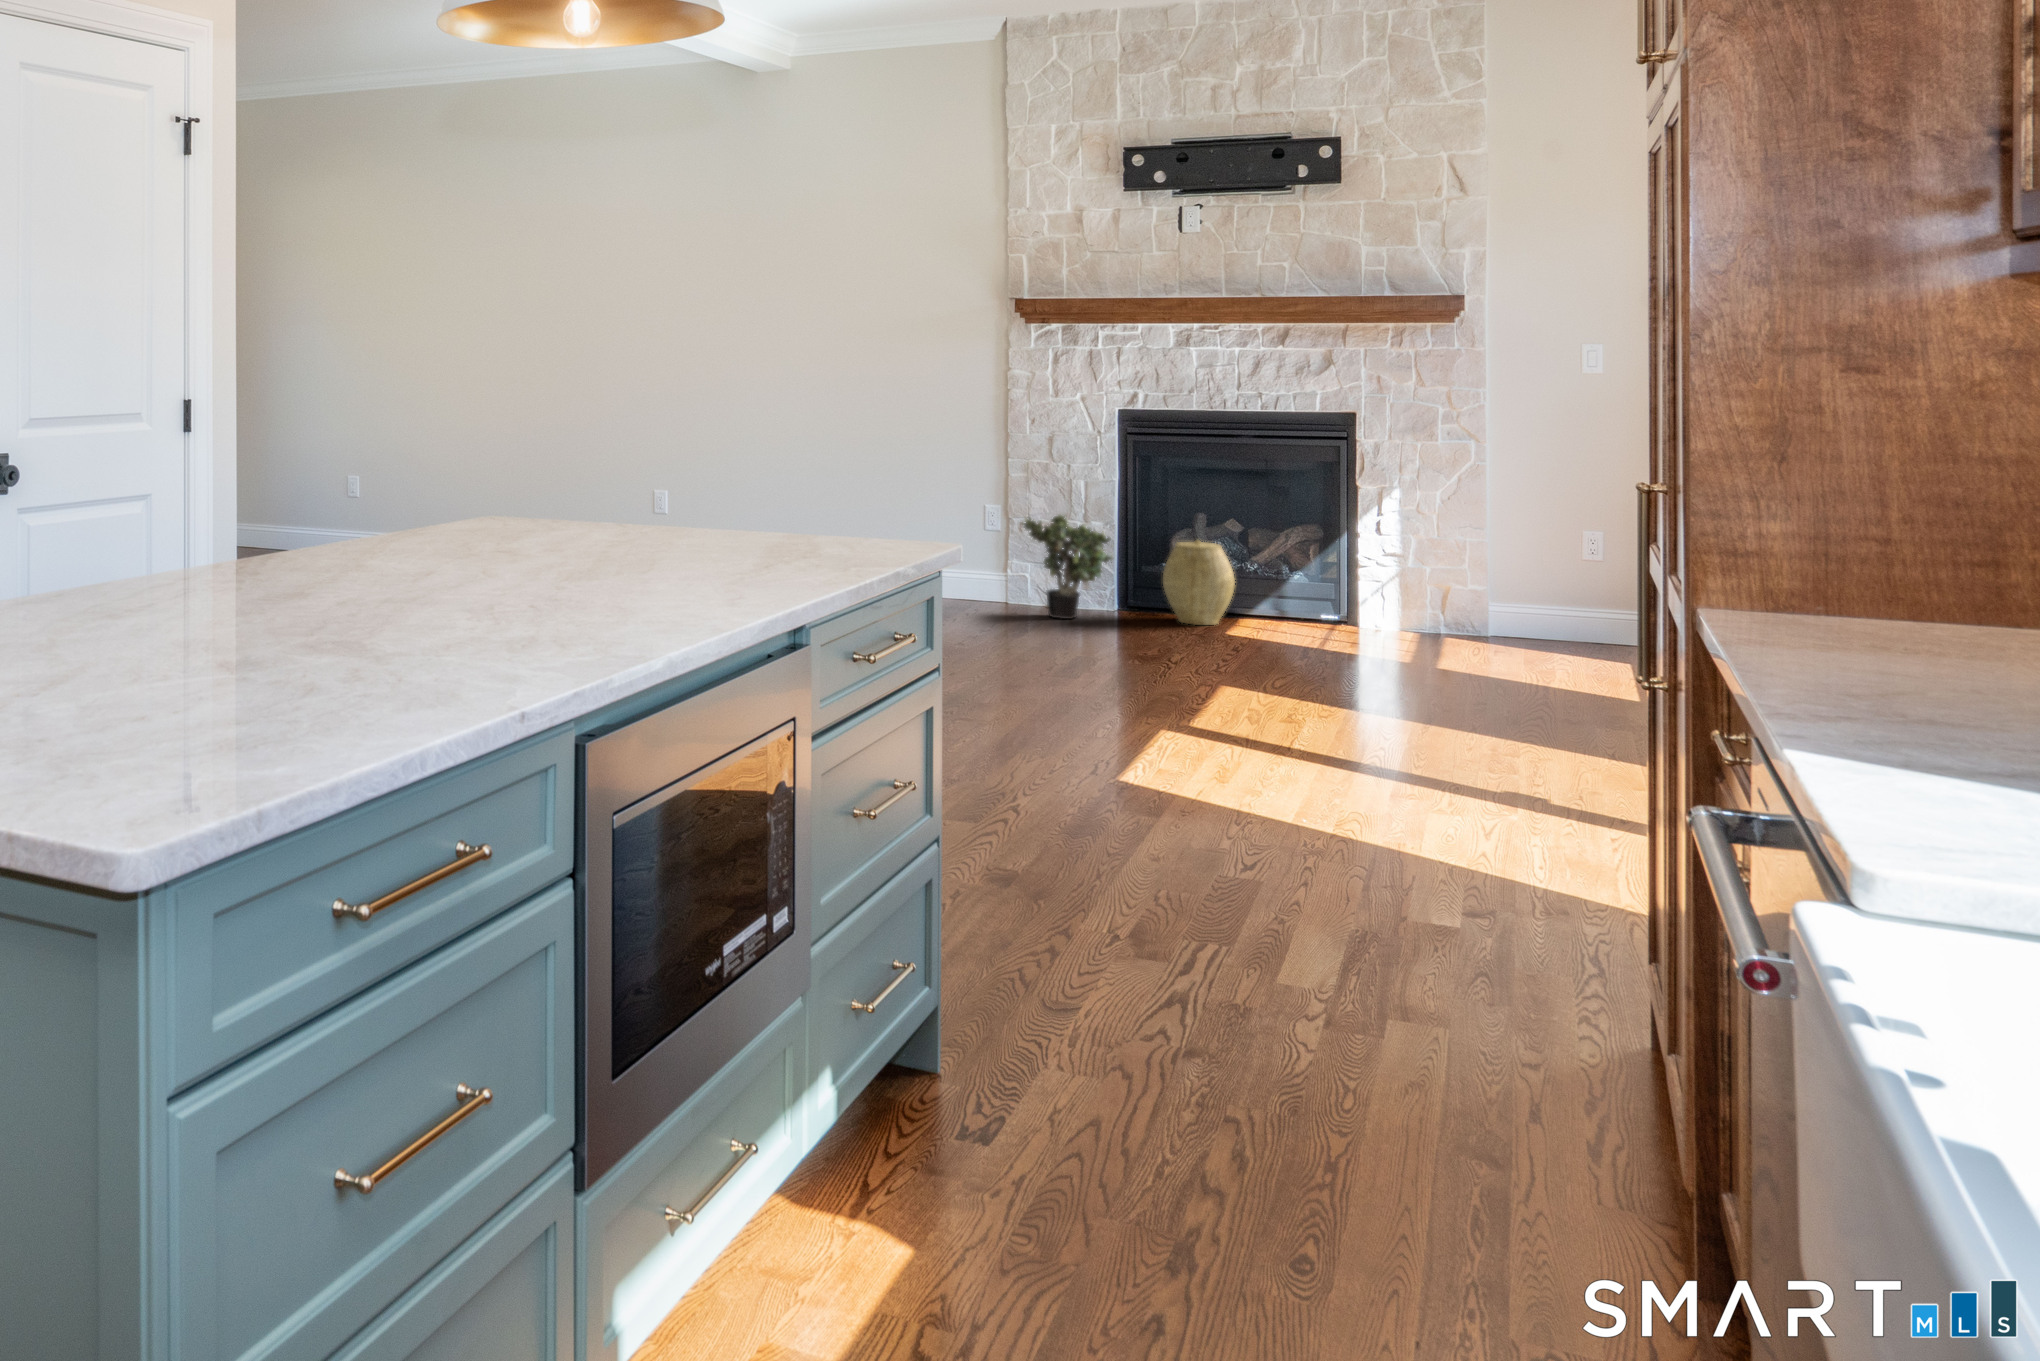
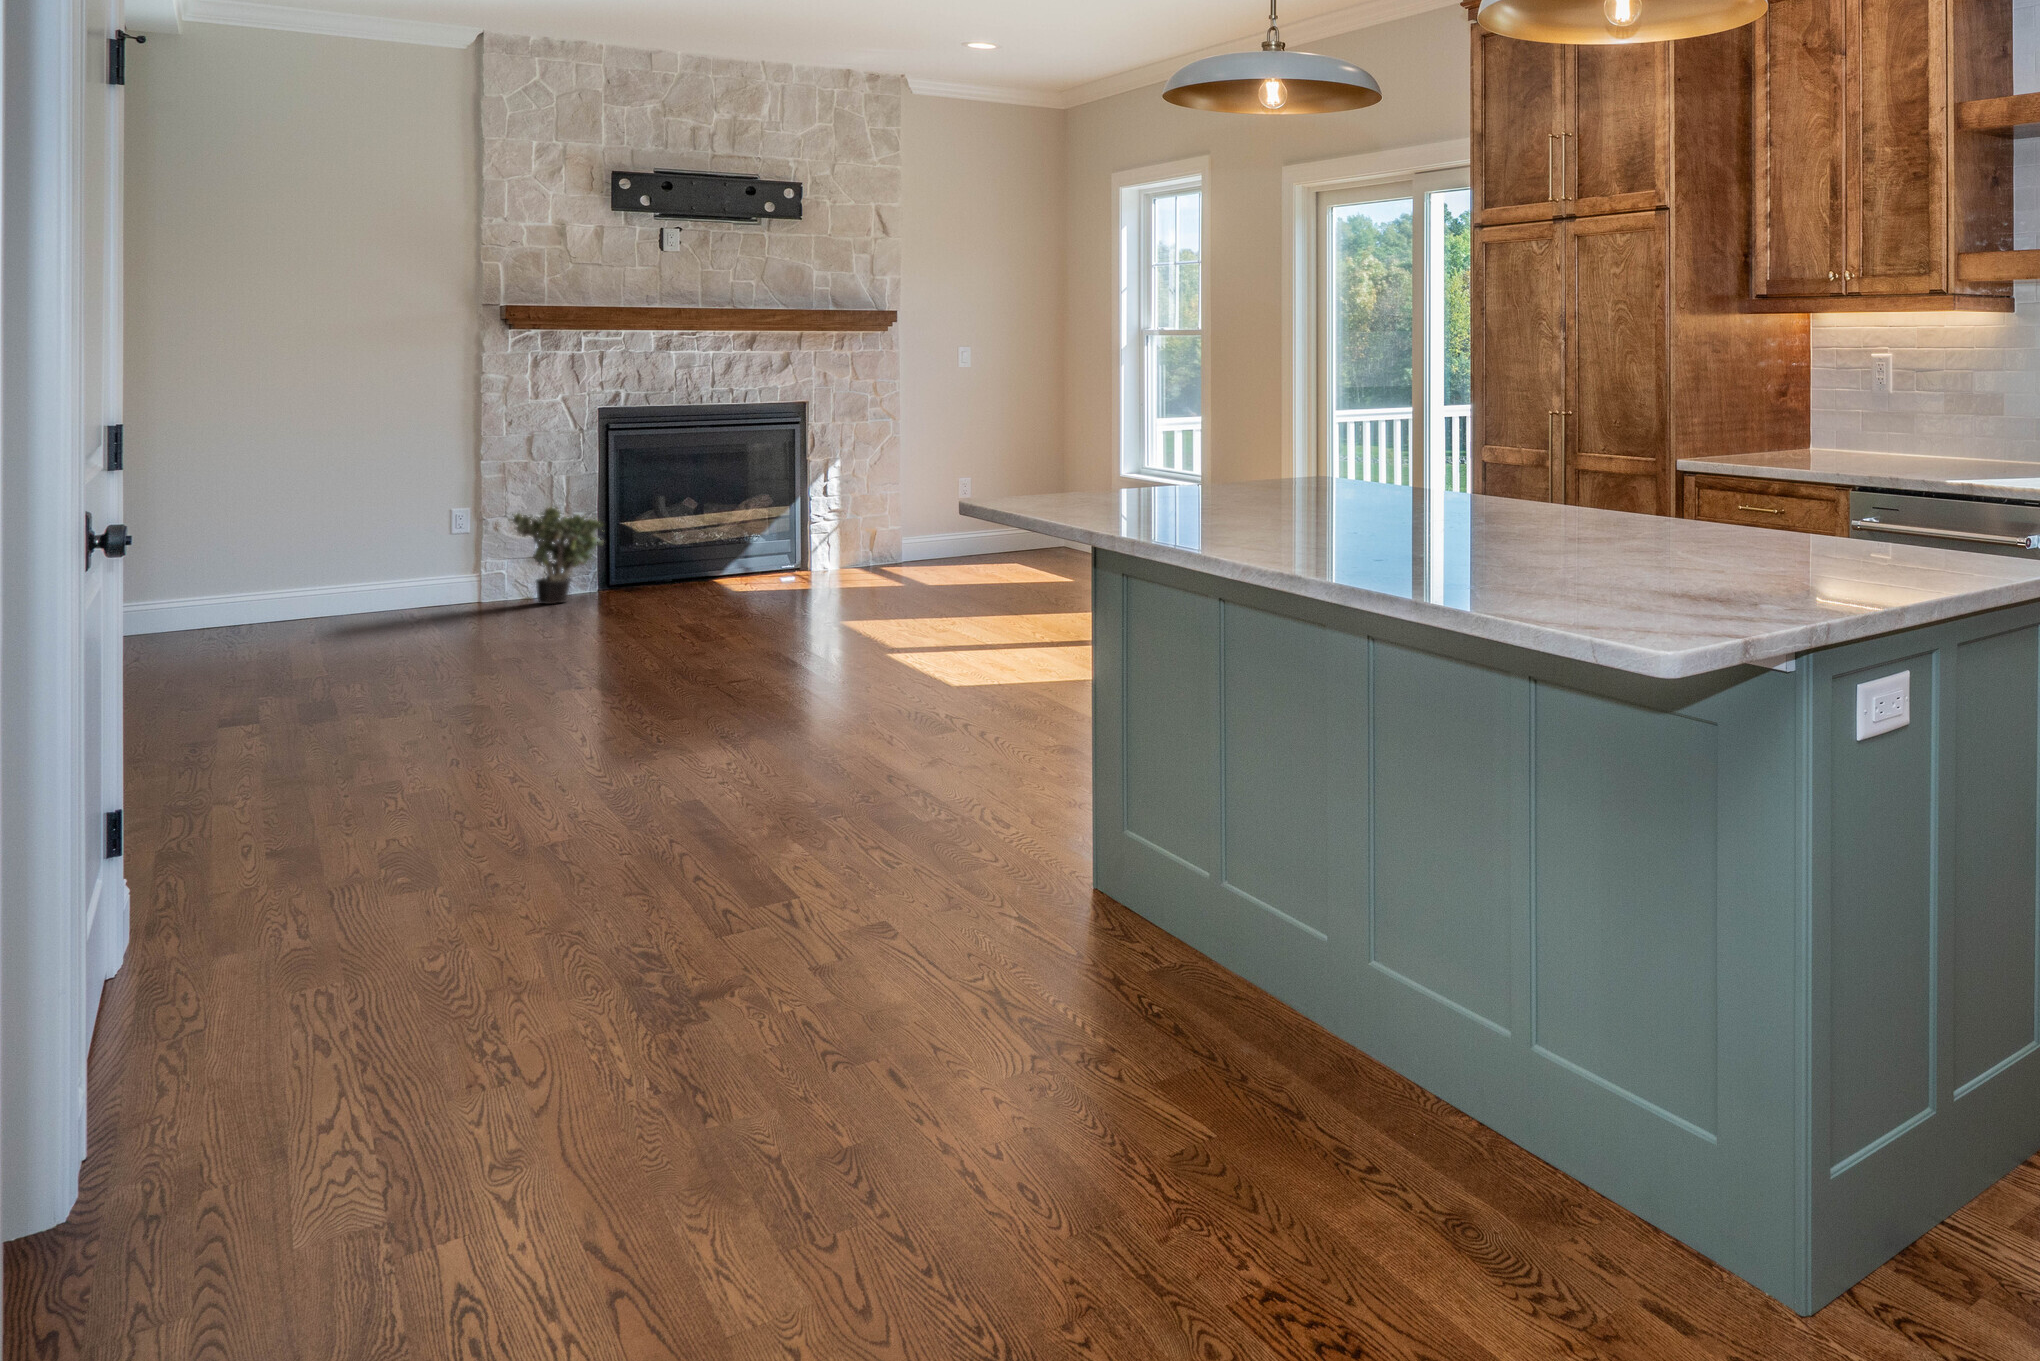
woven basket: present [1163,540,1235,625] -> none [647,518,712,592]

